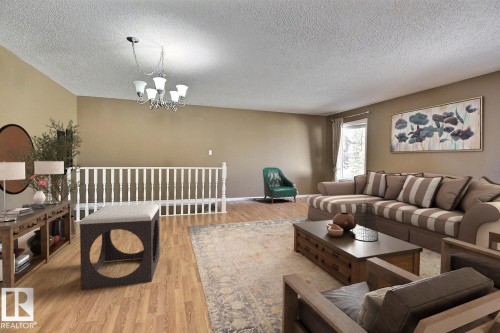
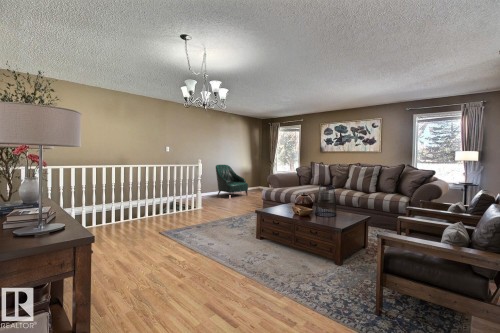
footstool: present [80,204,160,289] -> none [143,201,216,285]

